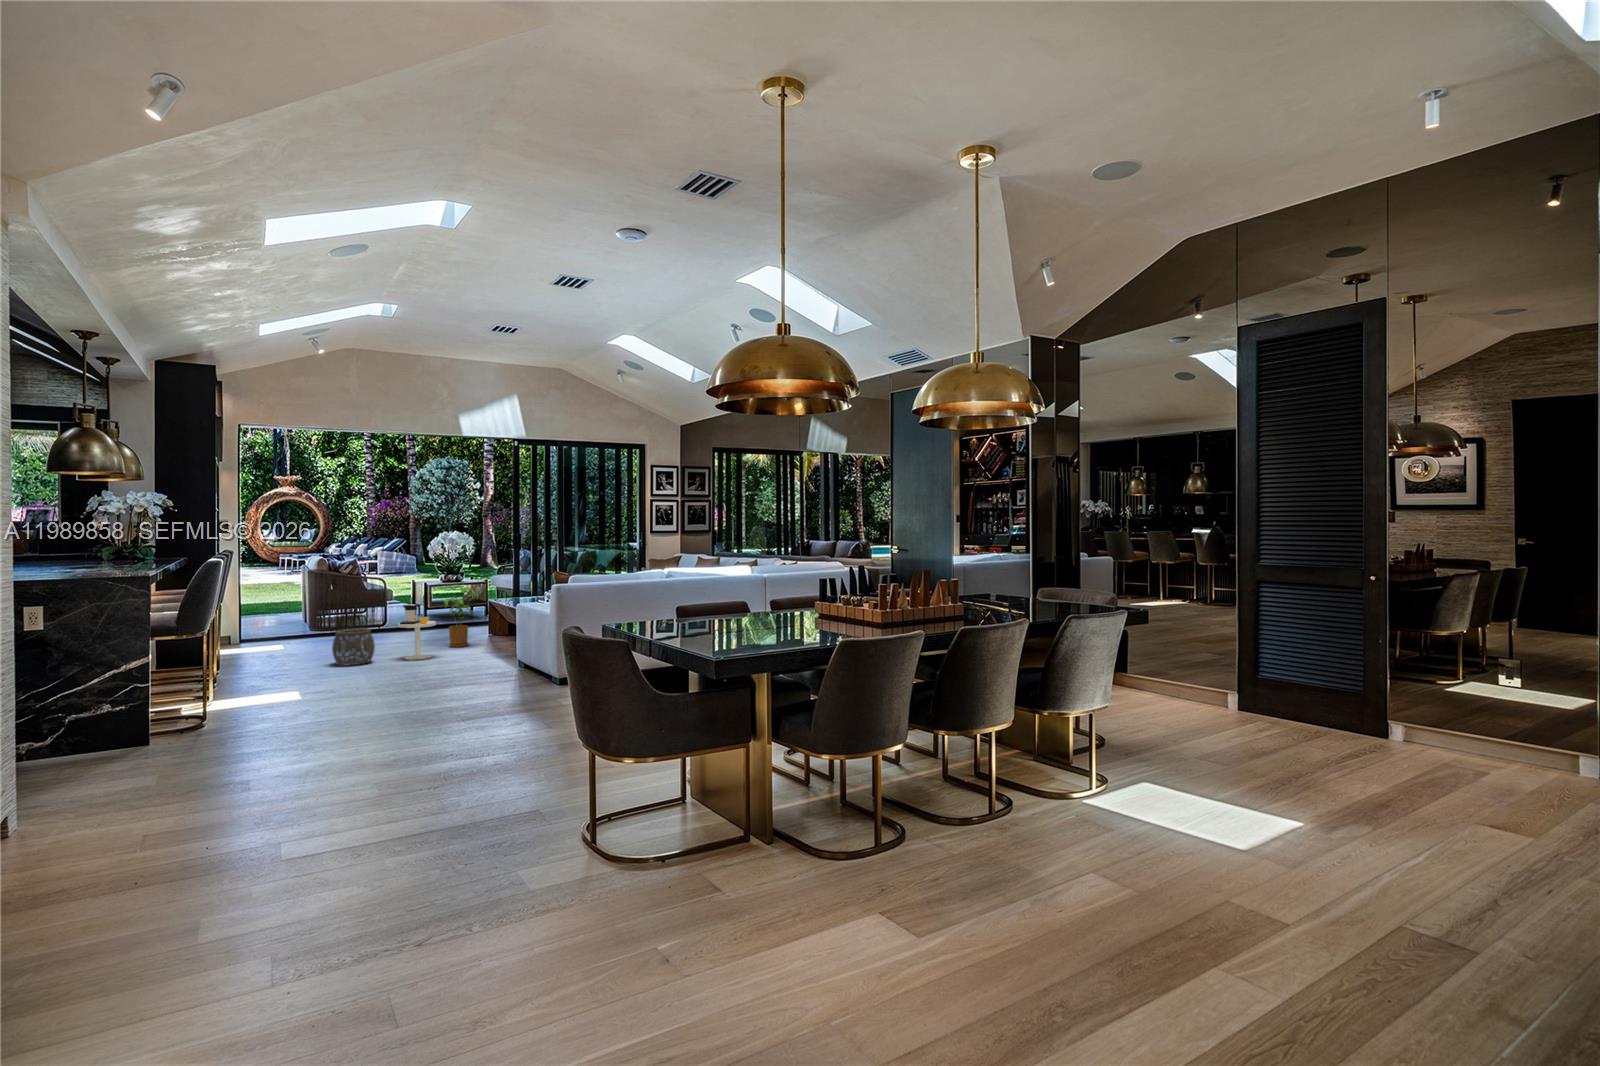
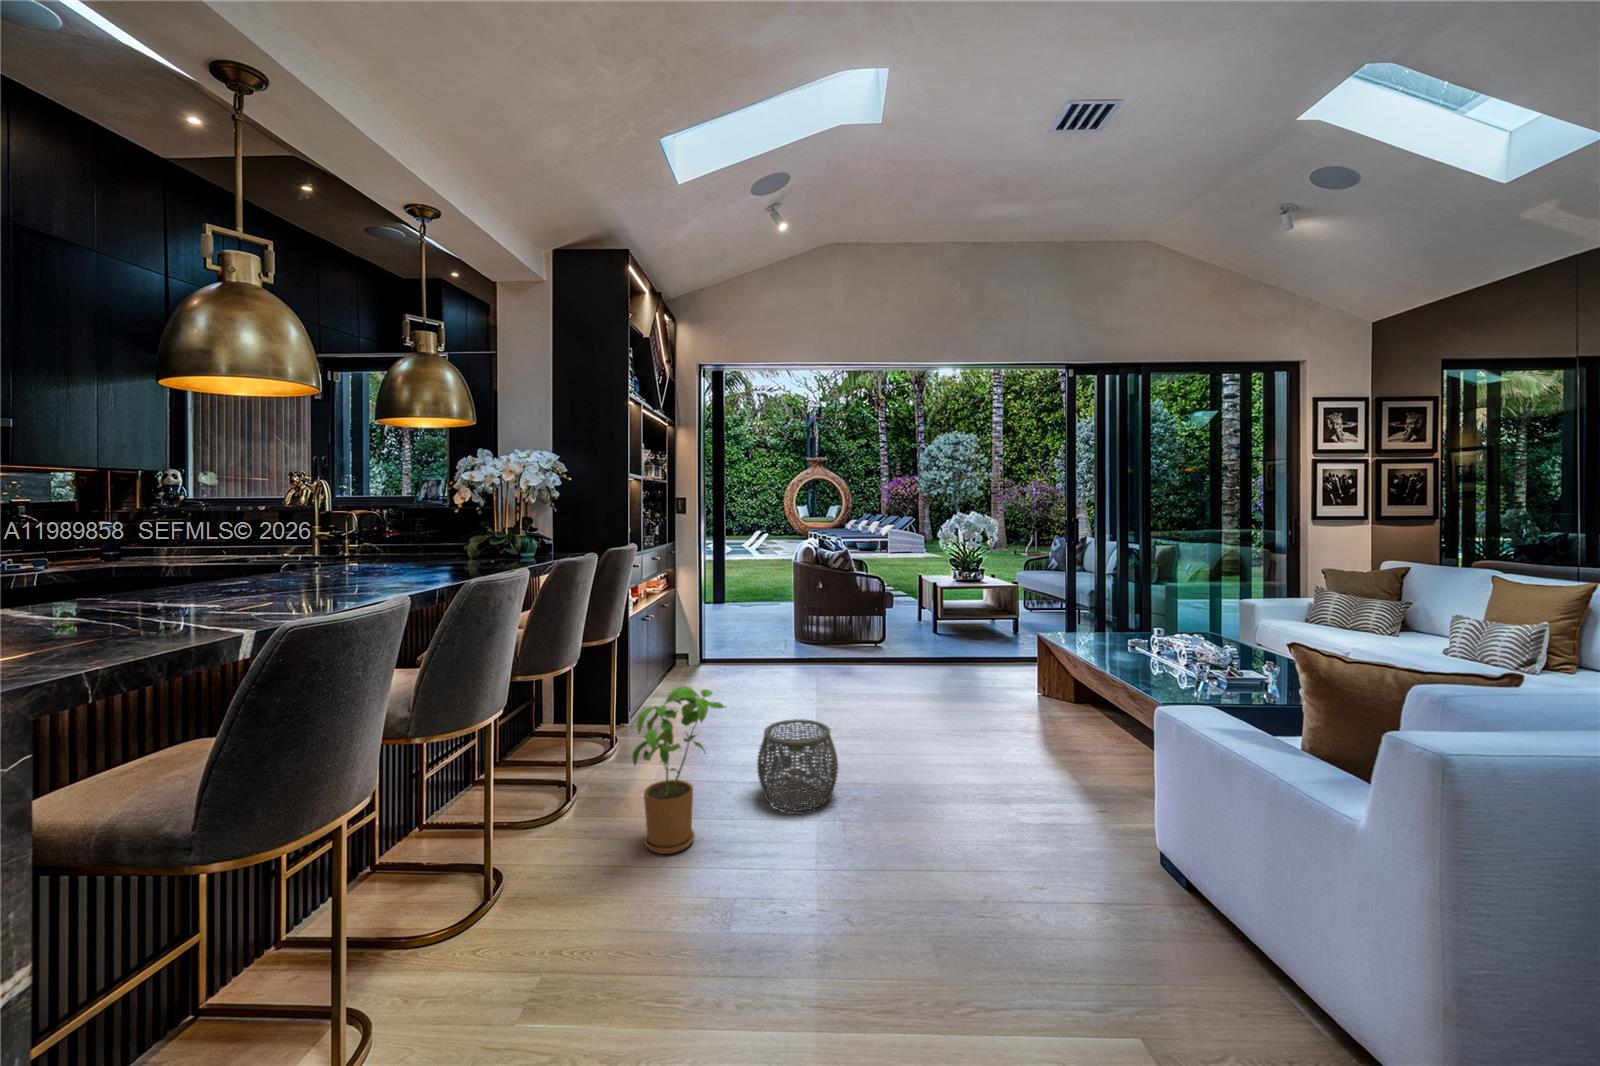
house plant: present [444,588,479,647] -> present [632,686,725,854]
side table: present [398,604,436,660] -> none [885,678,963,810]

